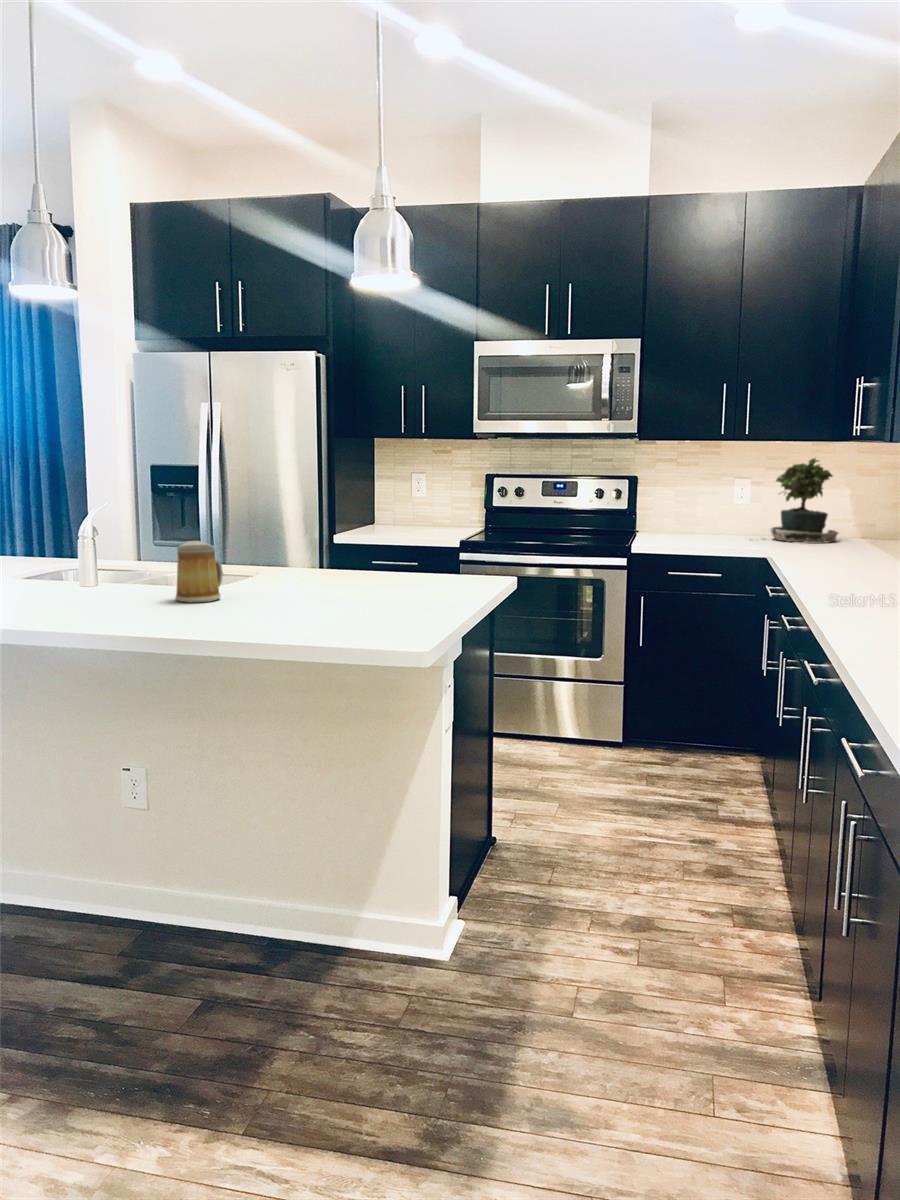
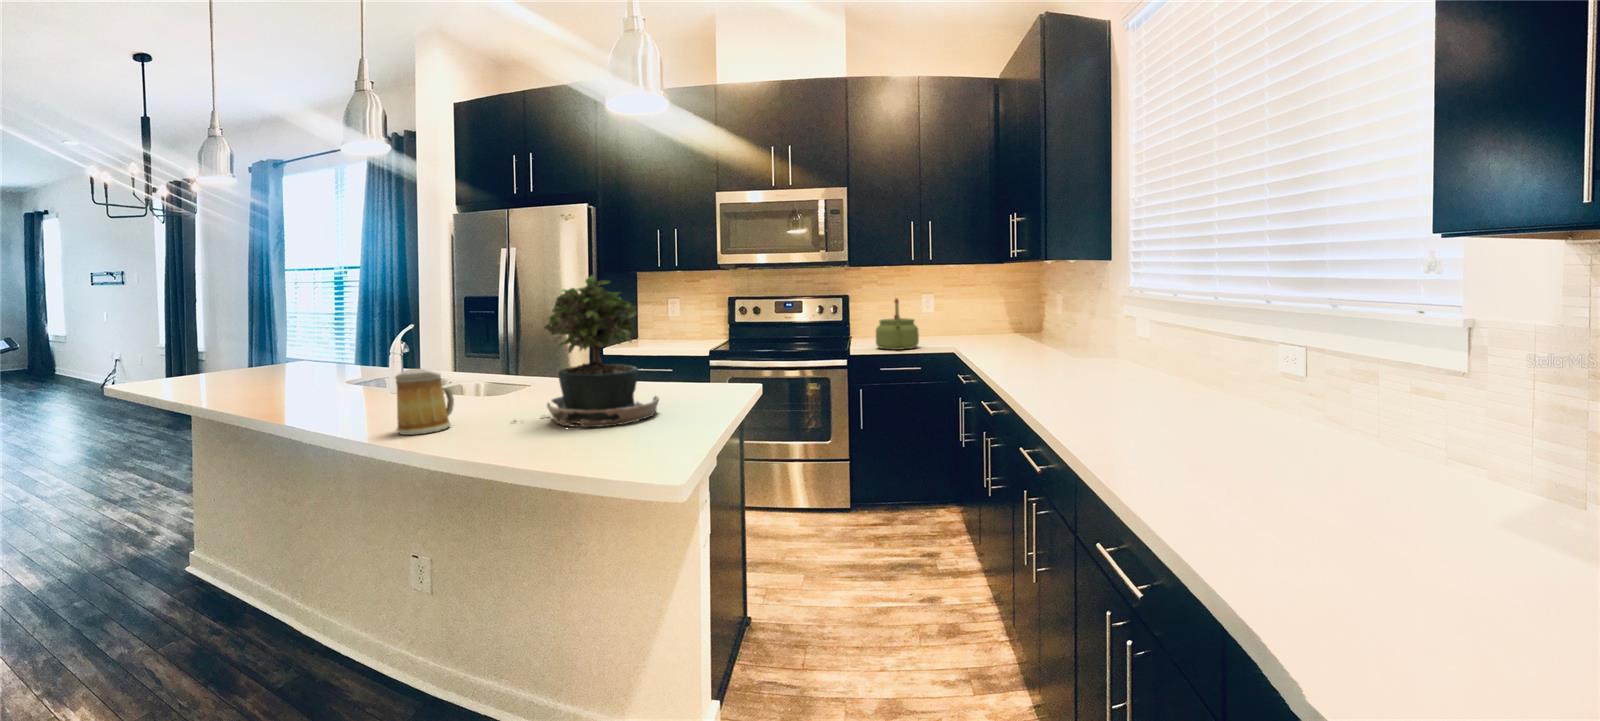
potted plant: present [770,458,838,543] -> present [514,276,659,427]
kettle: none [667,484,723,548] -> present [876,298,919,350]

